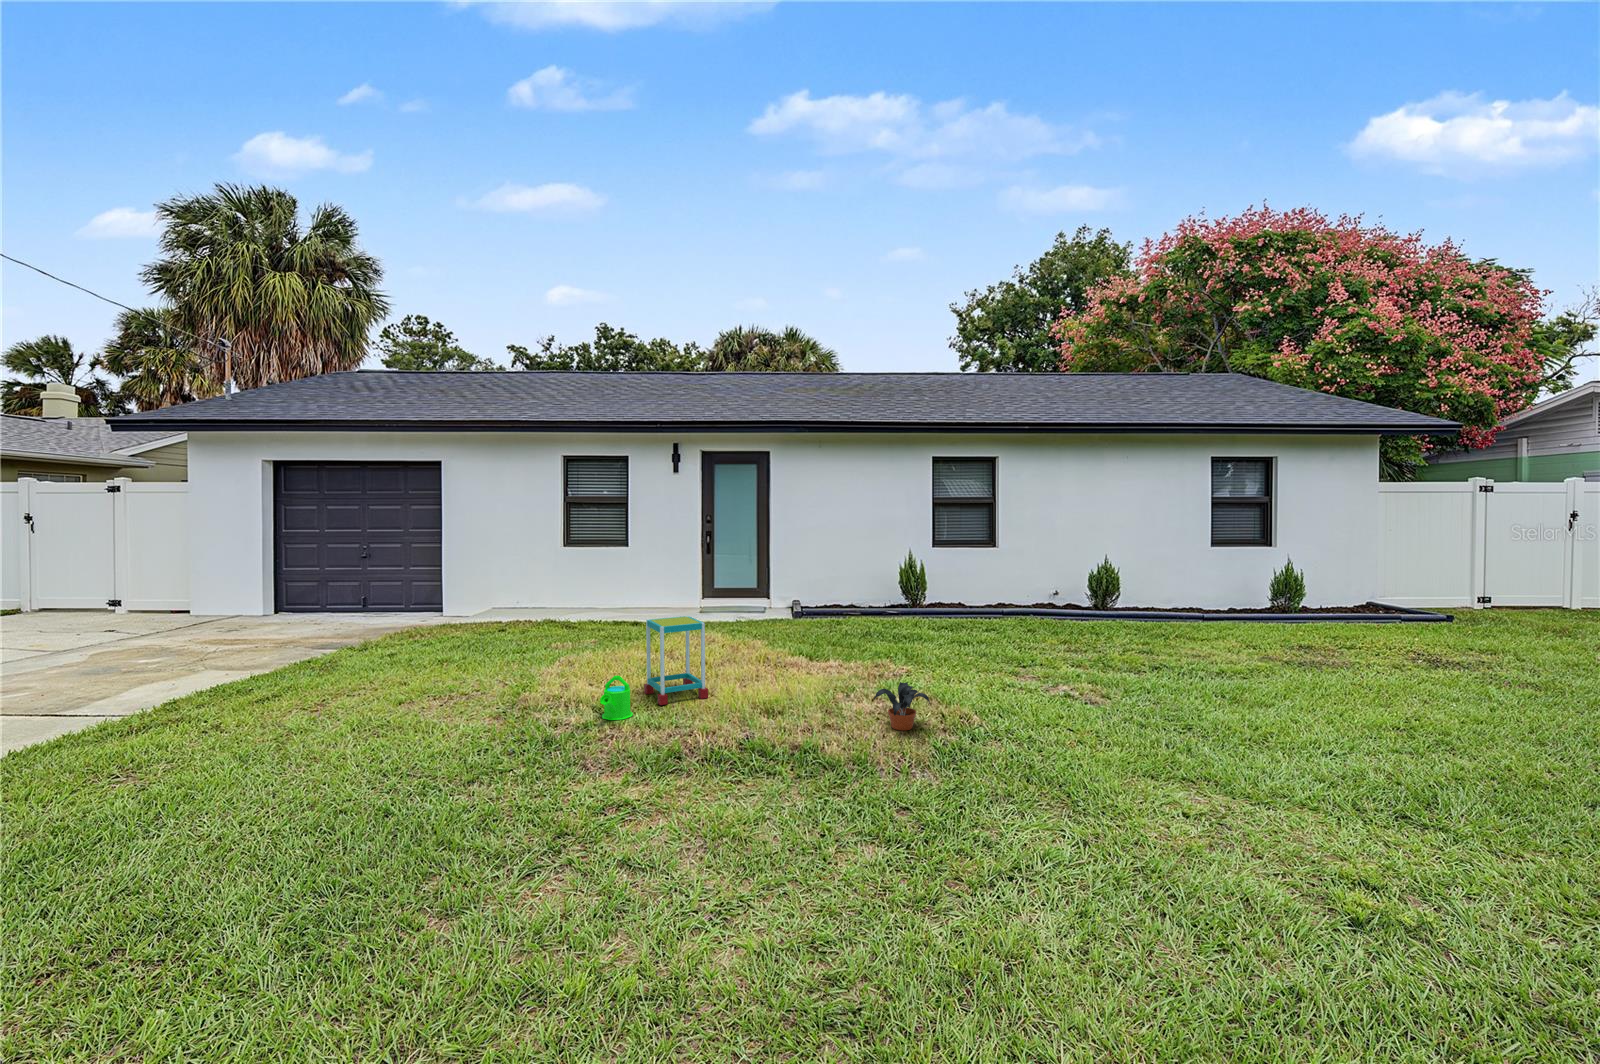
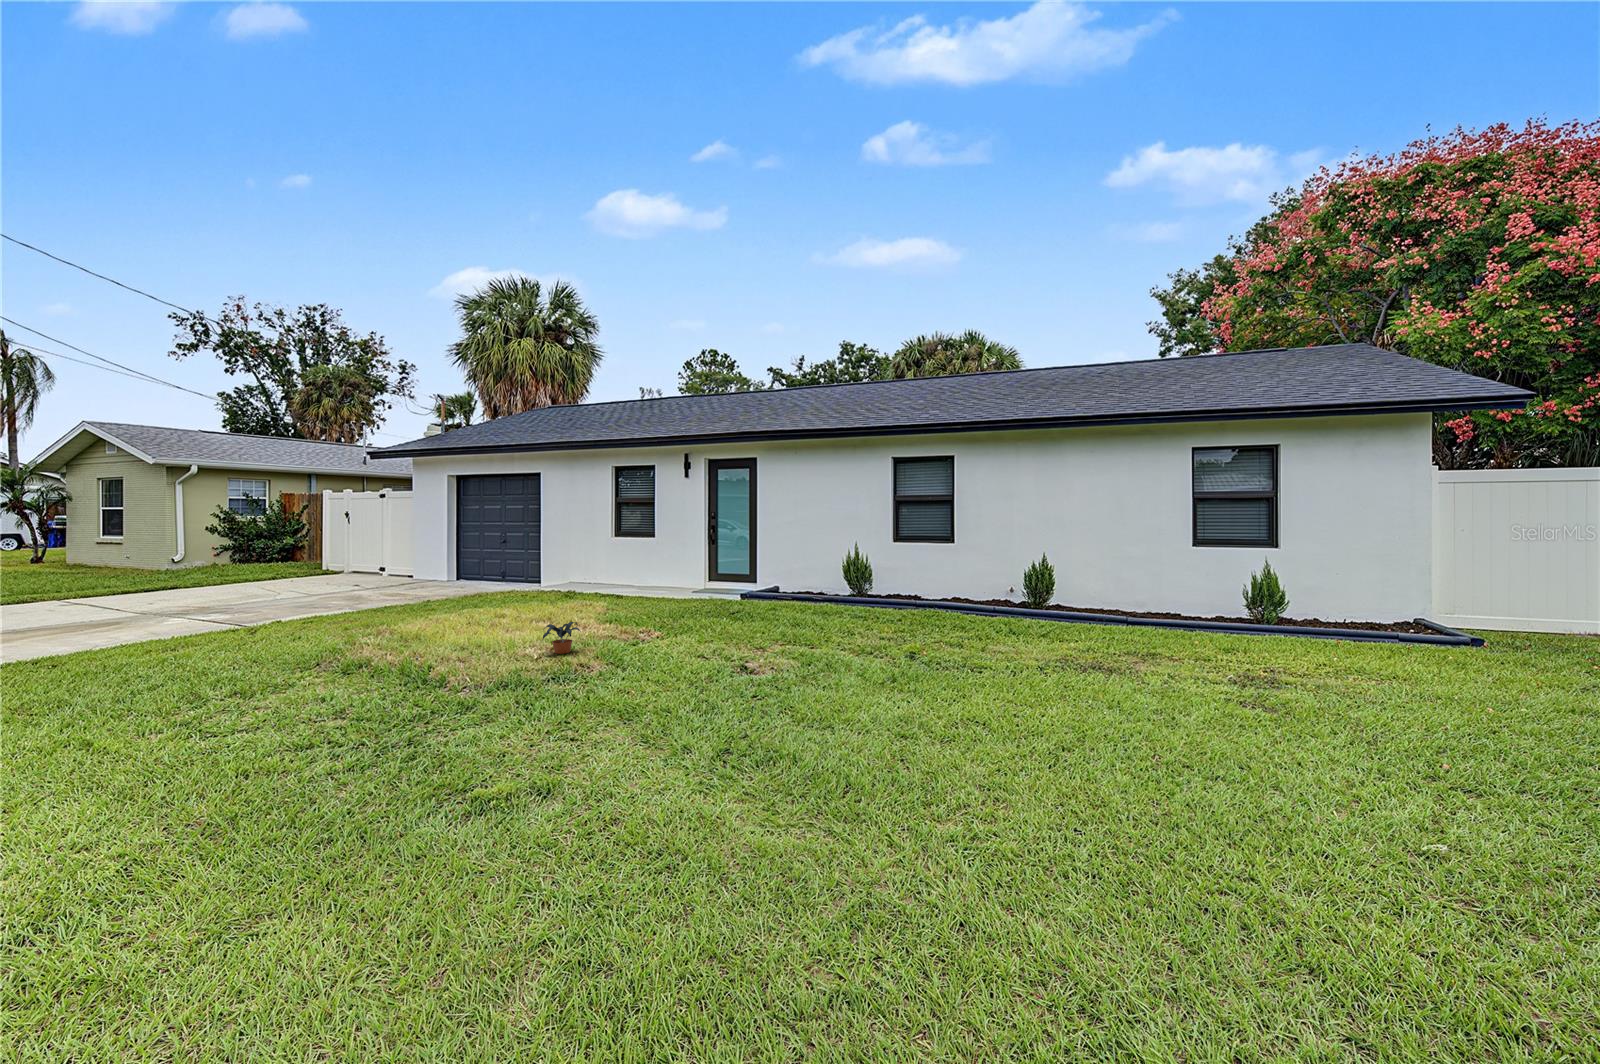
side table: present [644,616,708,705] -> none [469,576,515,631]
watering can: present [600,675,633,720] -> none [417,608,453,636]

